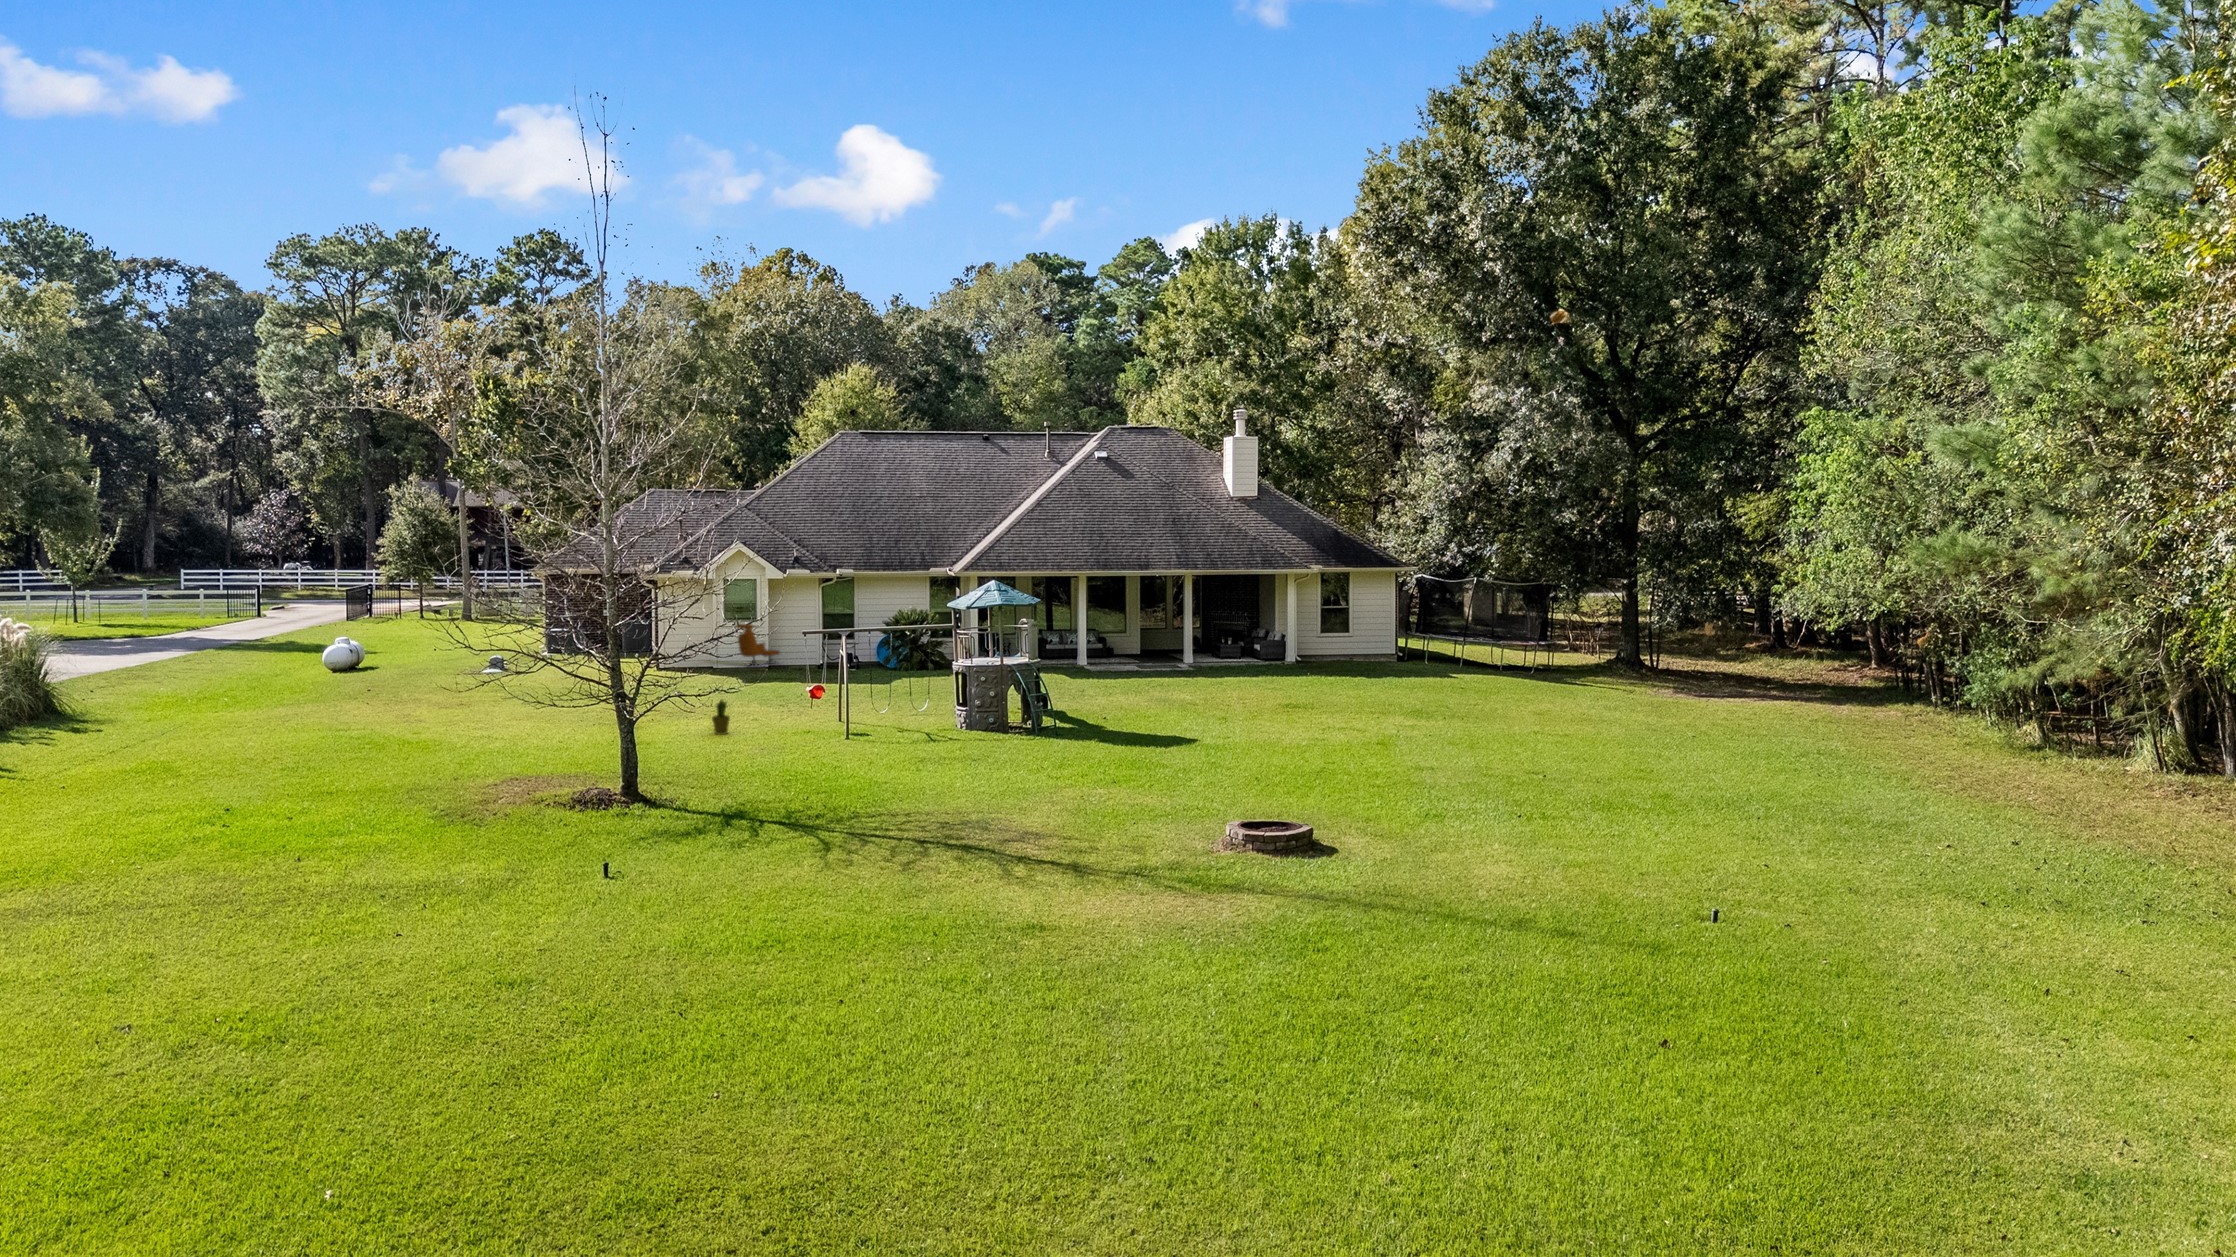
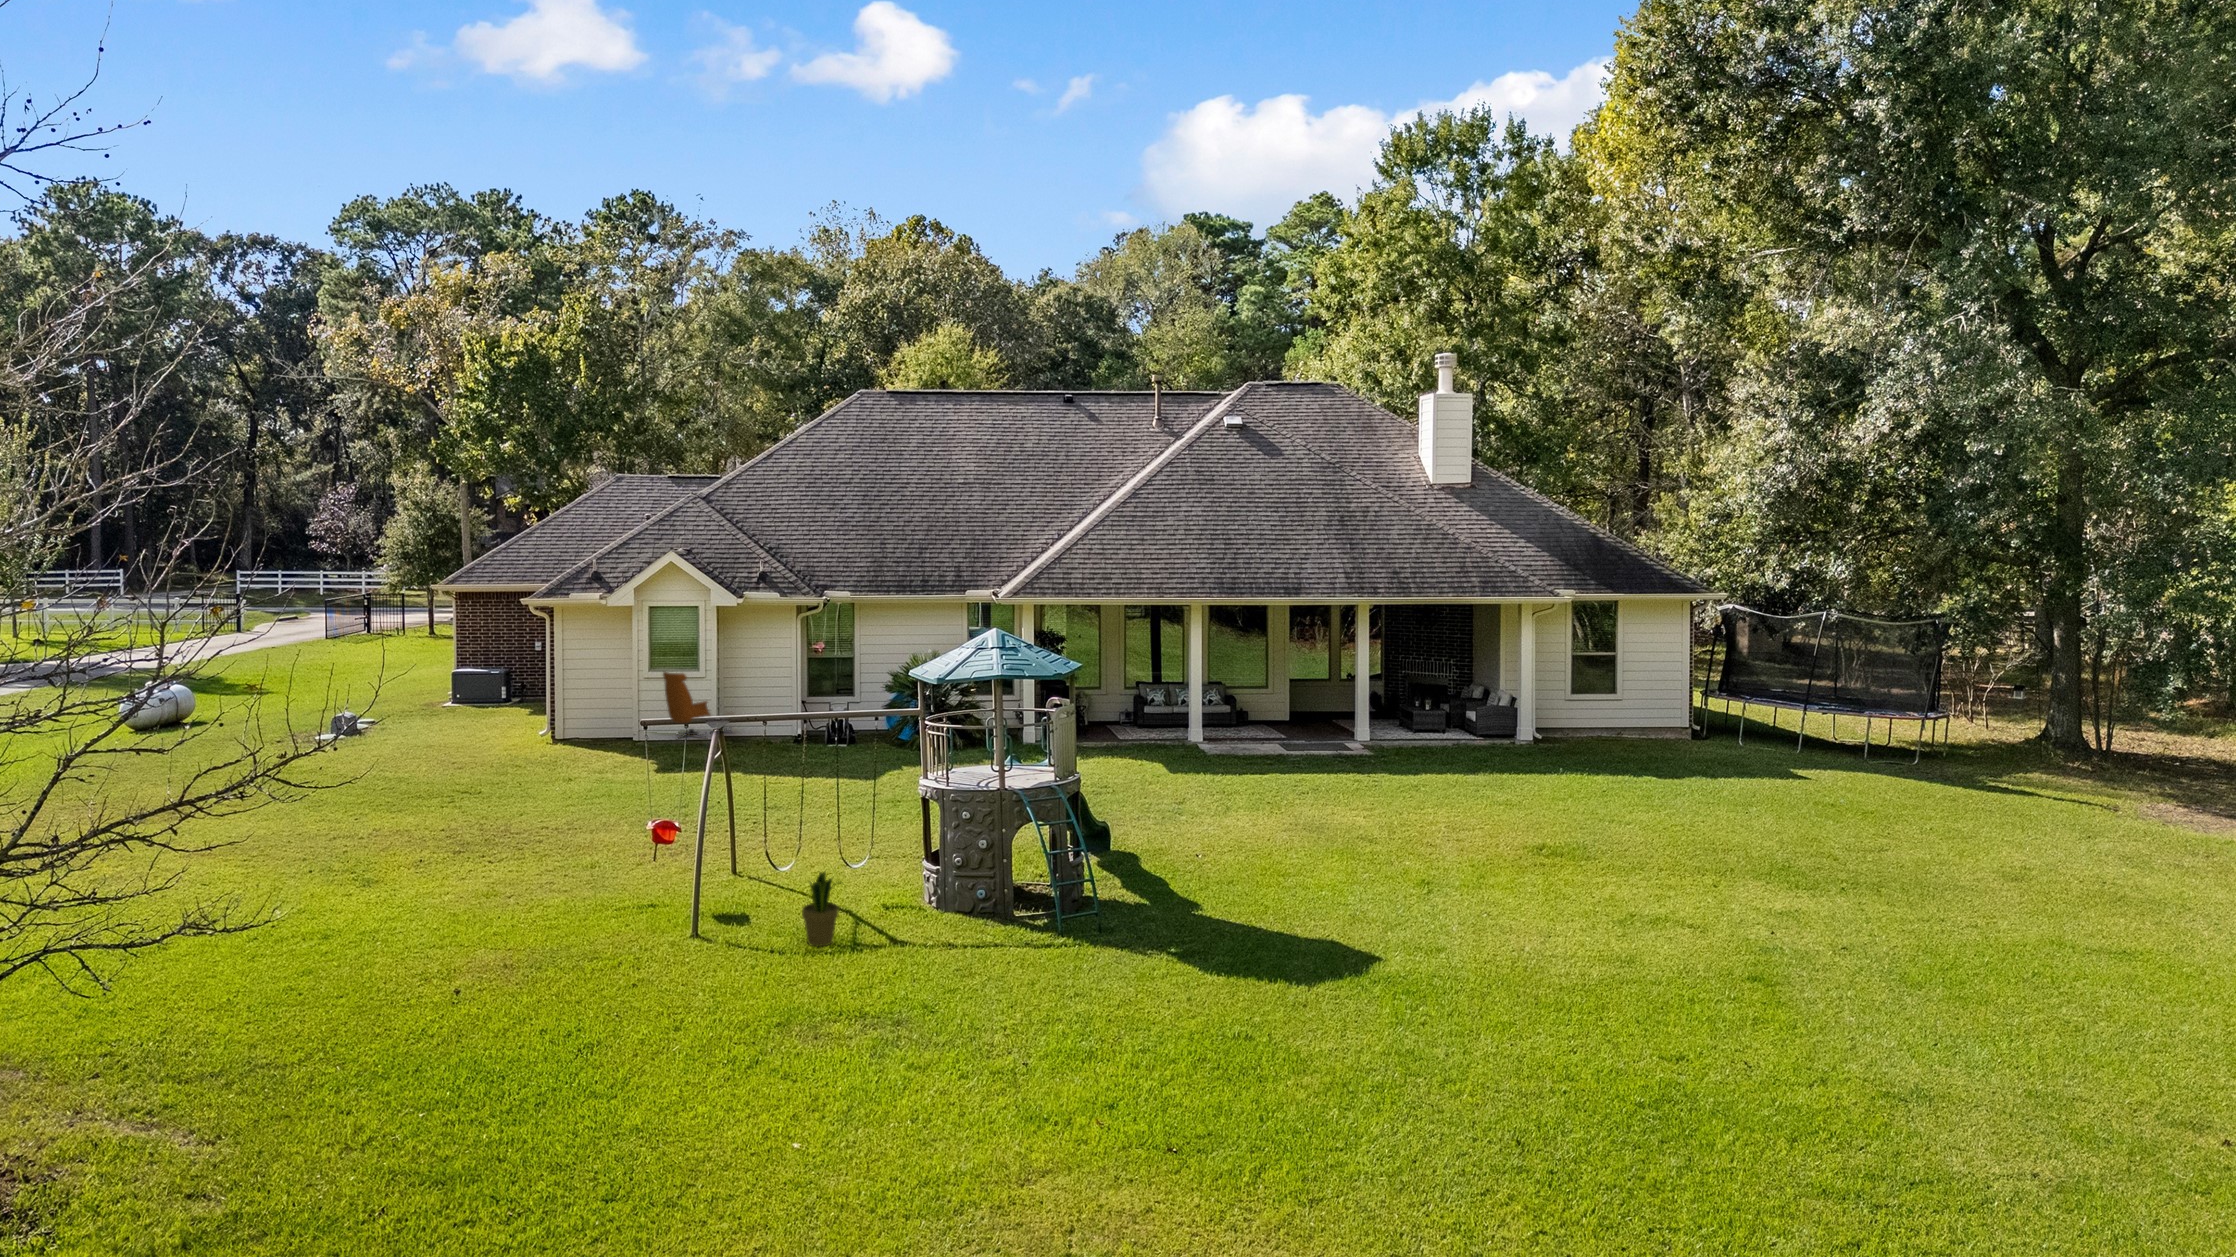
potted plant: present [712,700,730,735] -> present [802,872,843,946]

